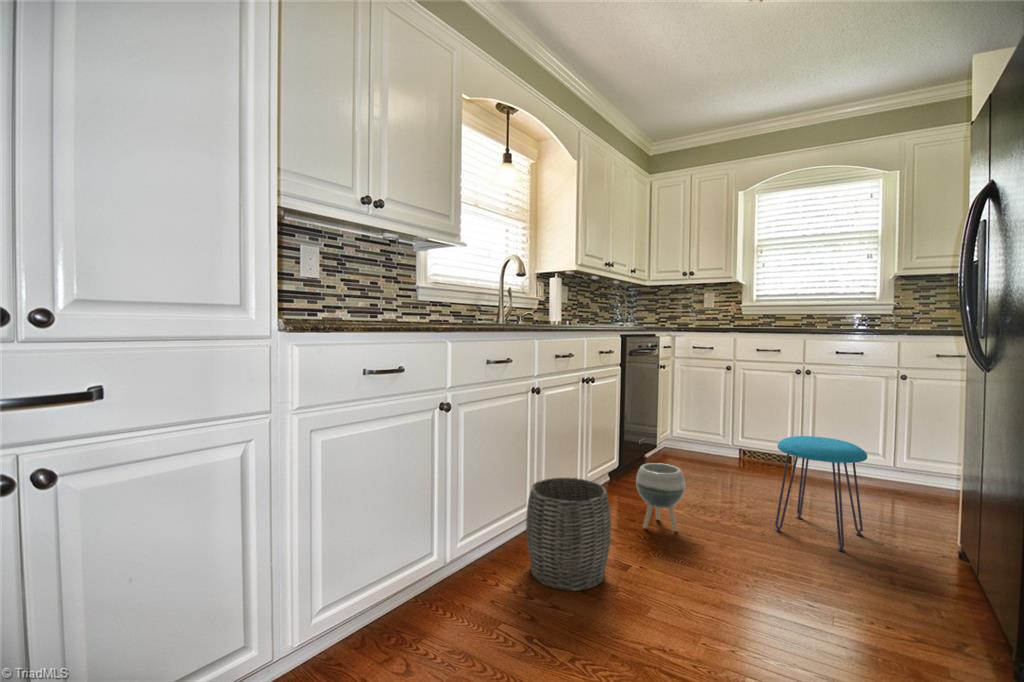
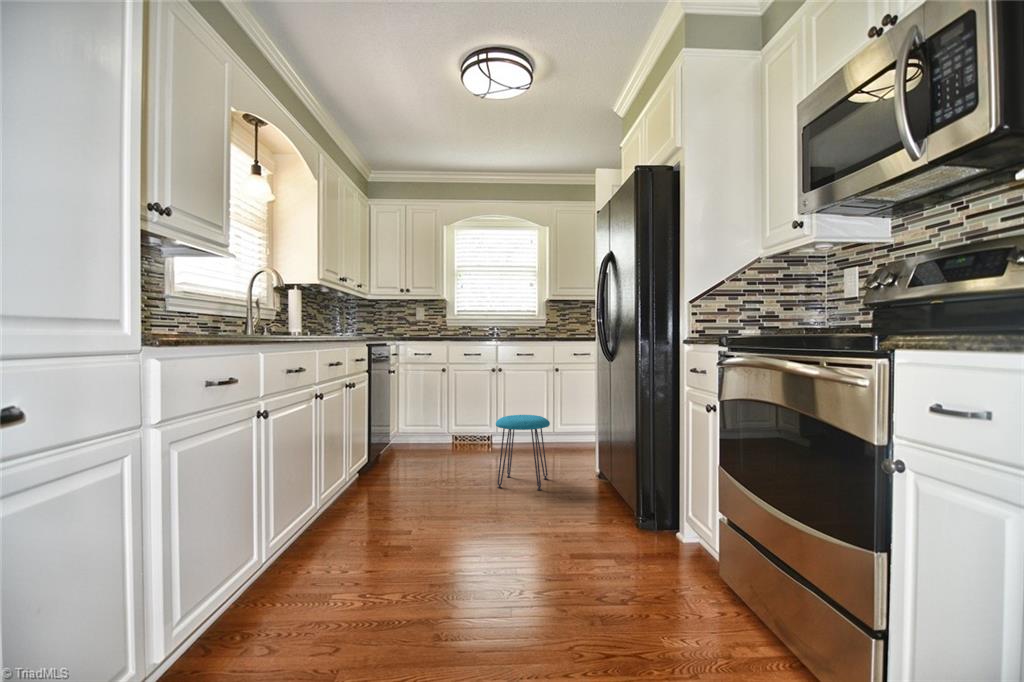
planter: present [636,463,685,531] -> none [398,451,438,507]
woven basket: present [526,478,611,591] -> none [325,469,400,562]

